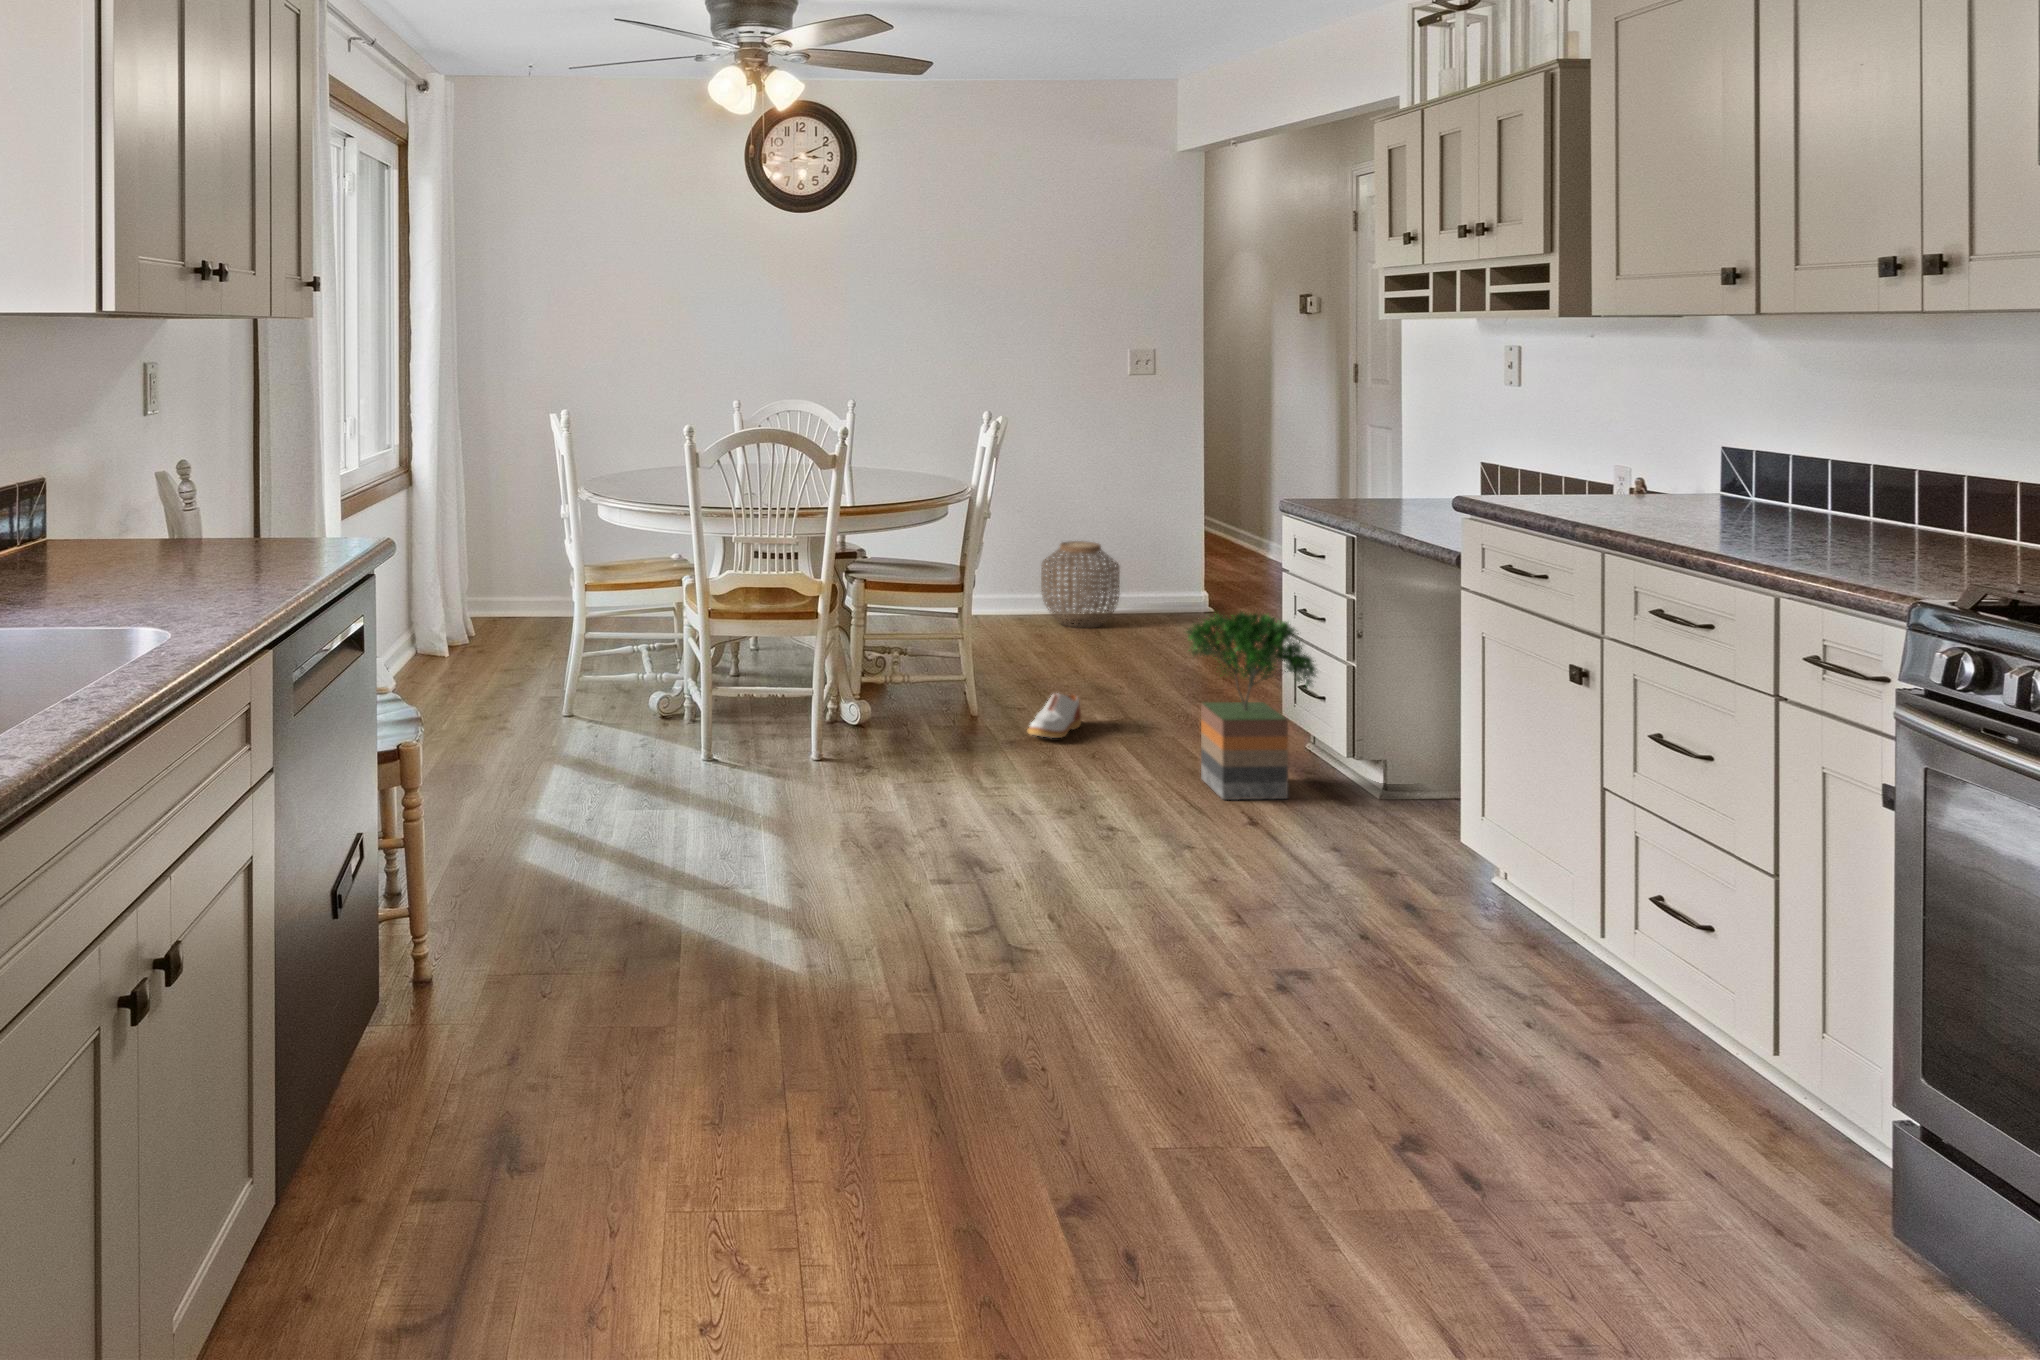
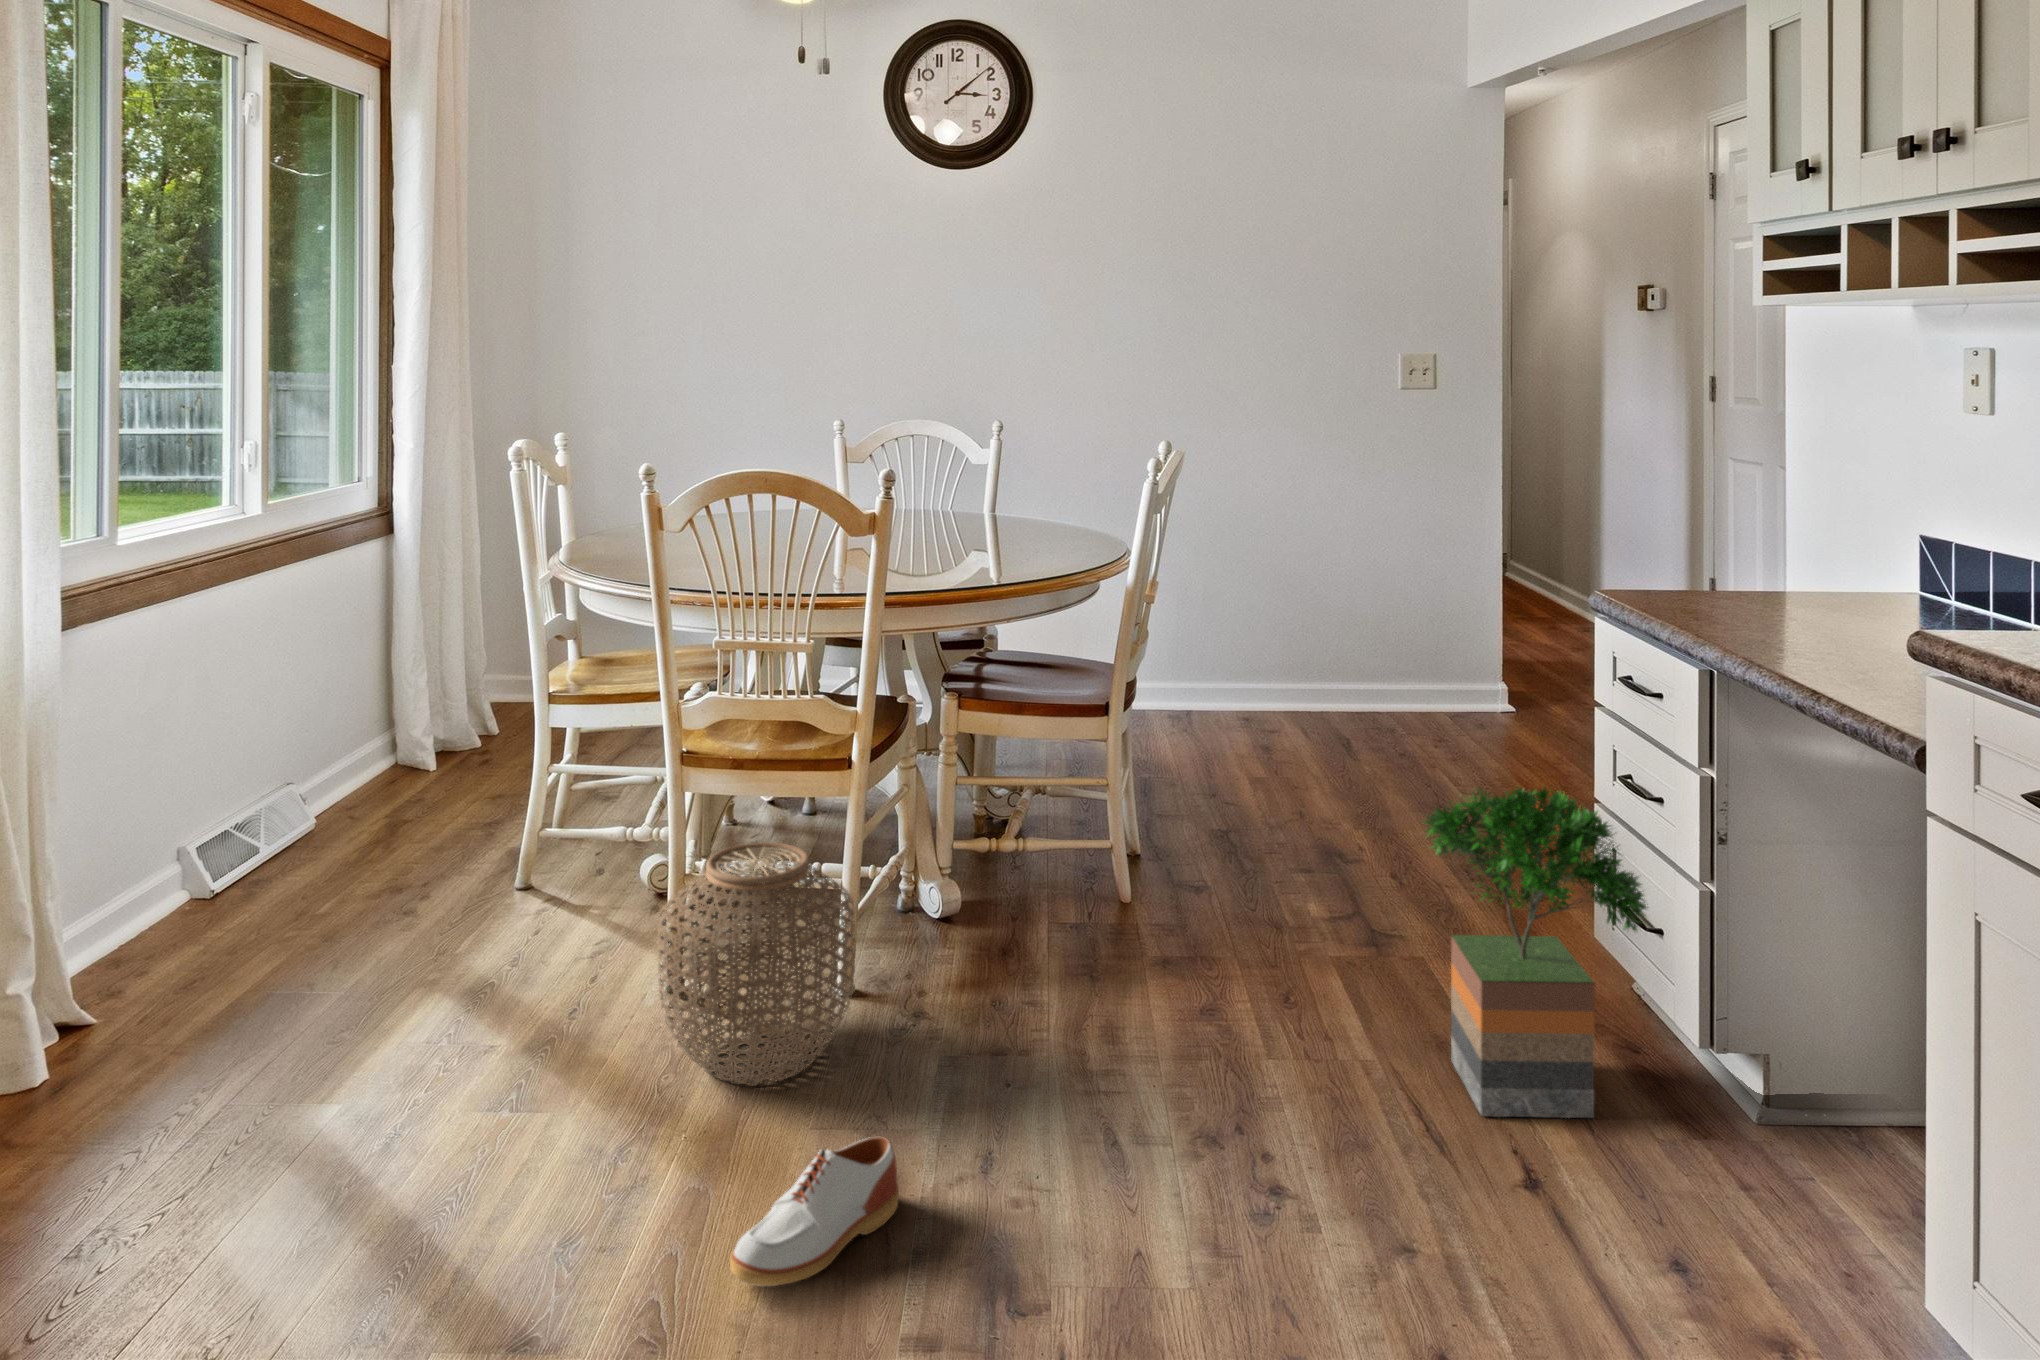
woven basket: present [1041,541,1120,628] -> present [658,842,855,1084]
shoe: present [1028,693,1082,738] -> present [730,1137,899,1286]

